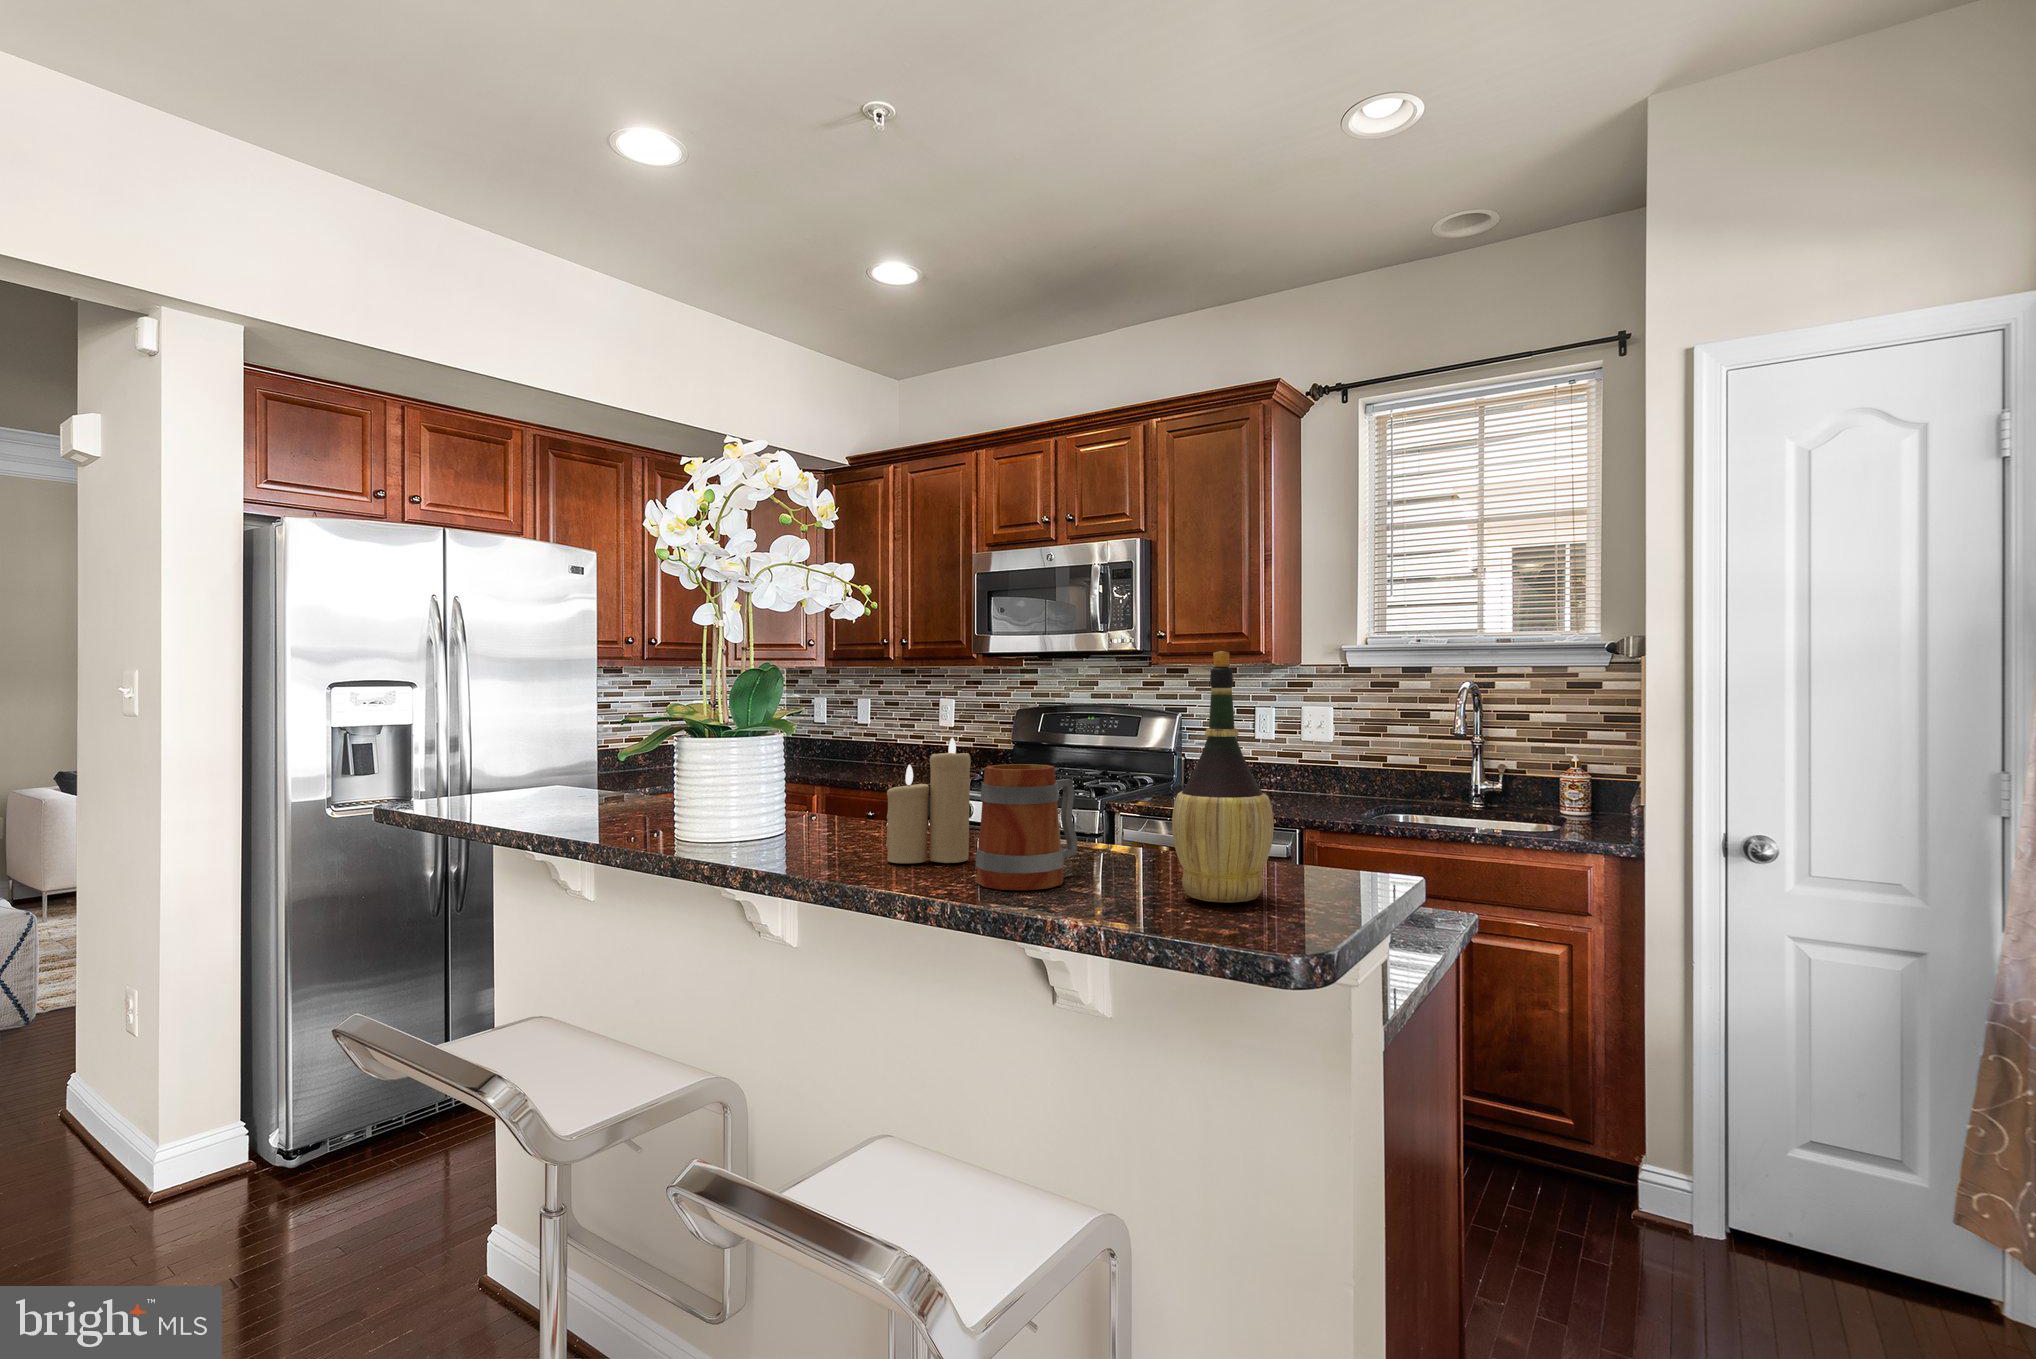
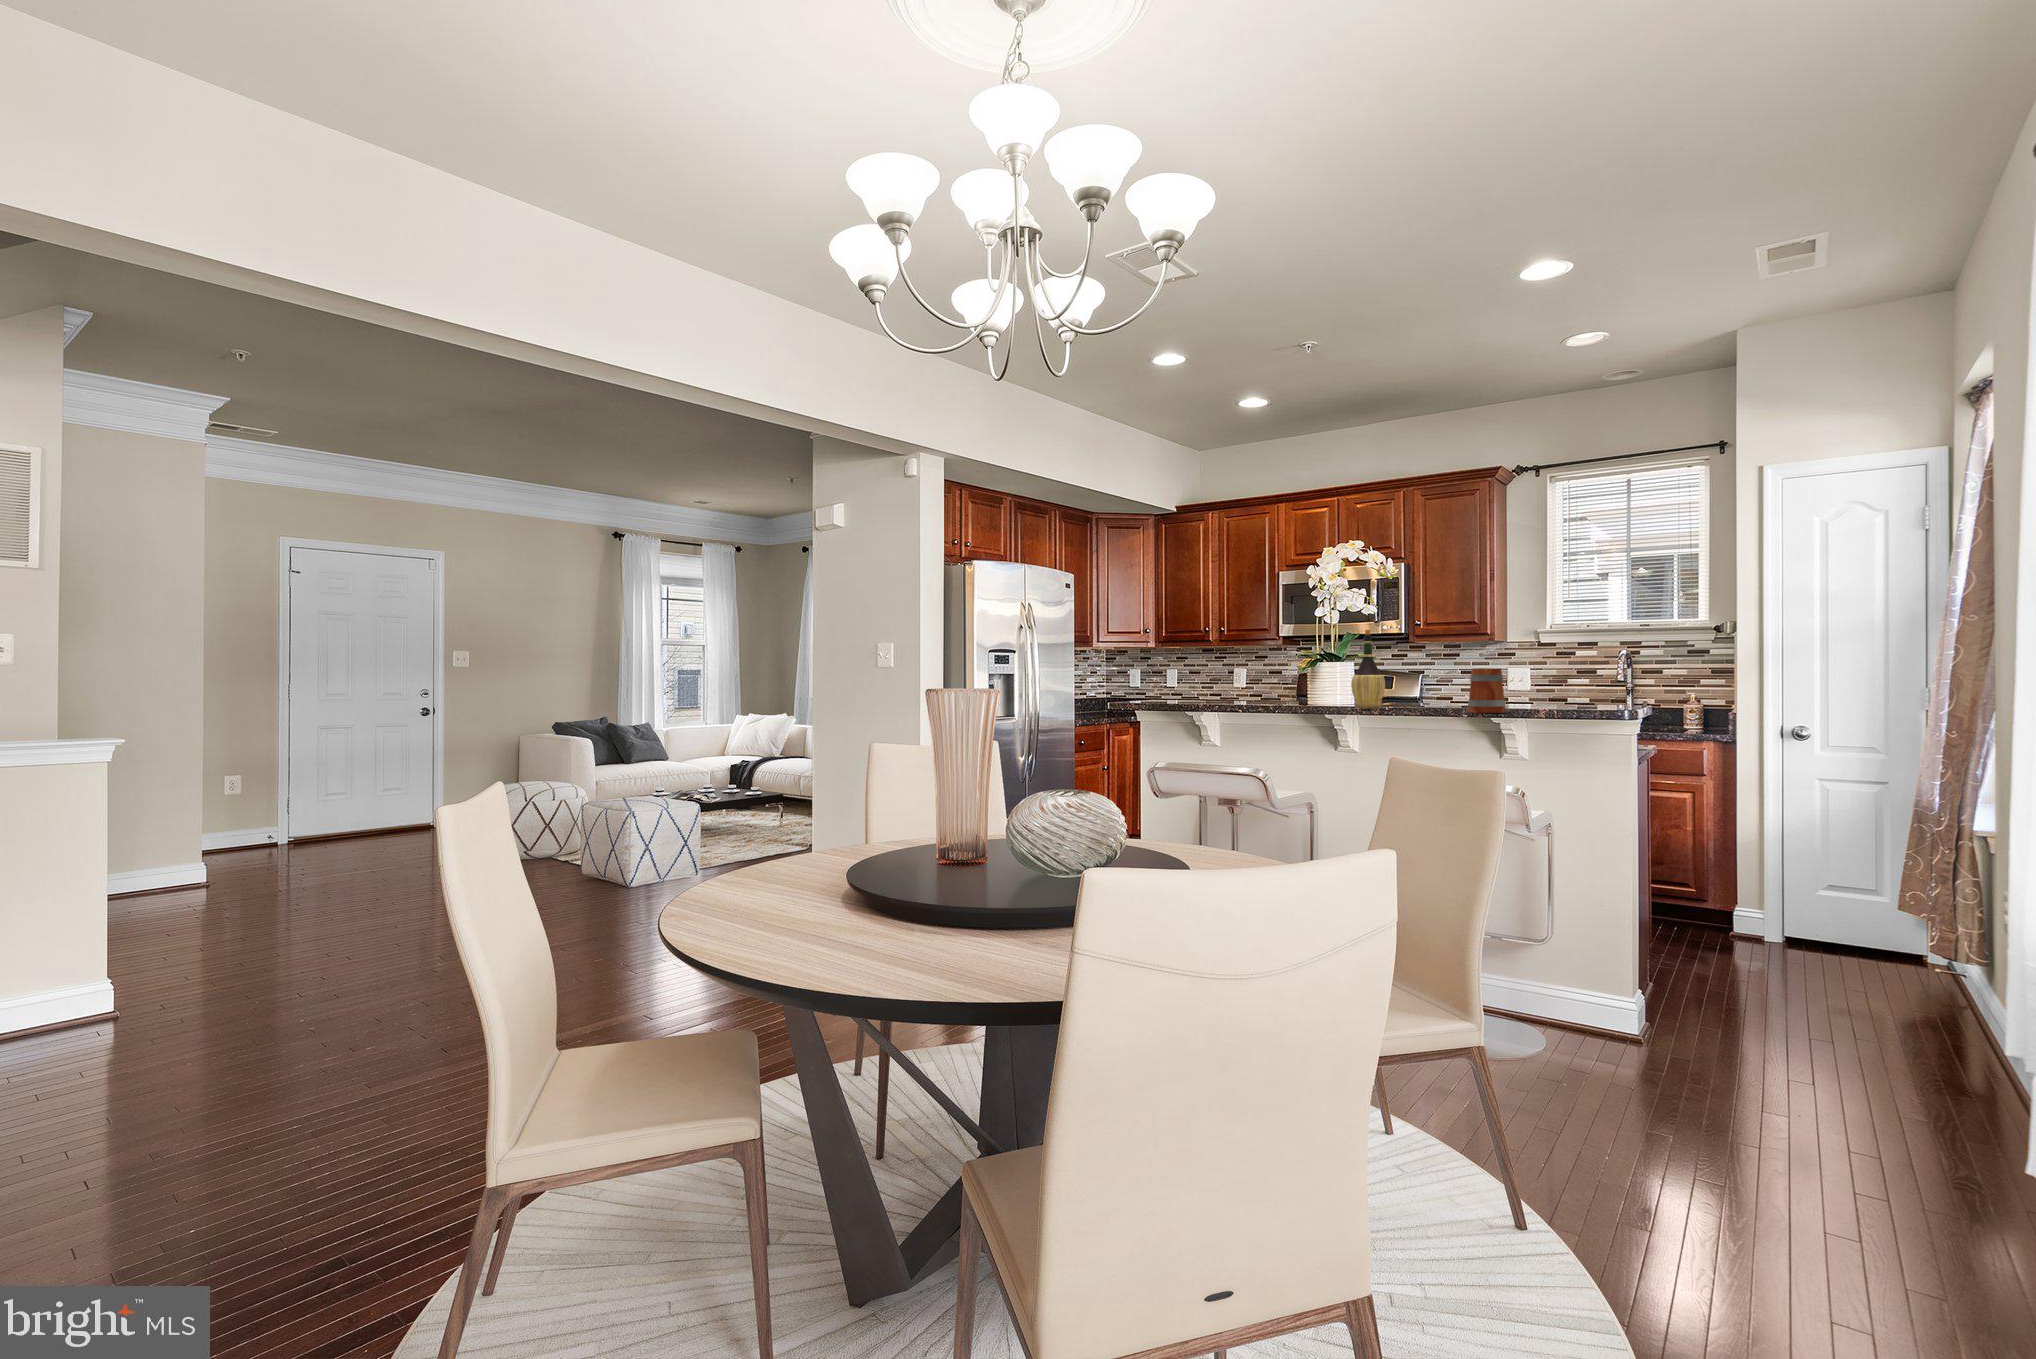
wine bottle: present [1172,651,1274,903] -> present [1351,630,1385,709]
candle: present [886,738,971,863] -> none [1414,661,1449,711]

